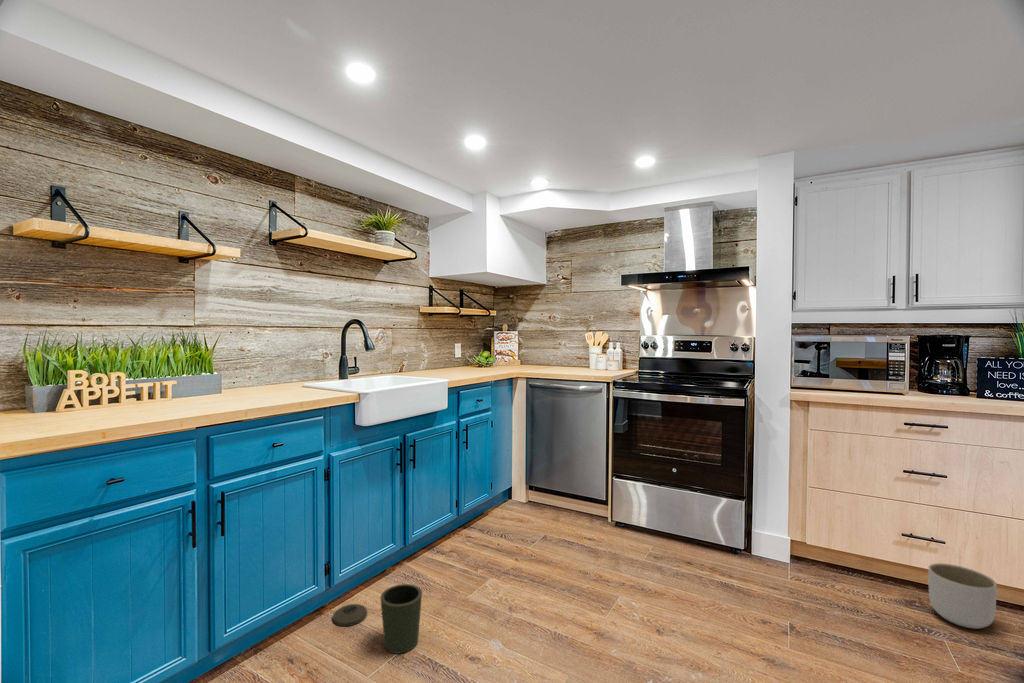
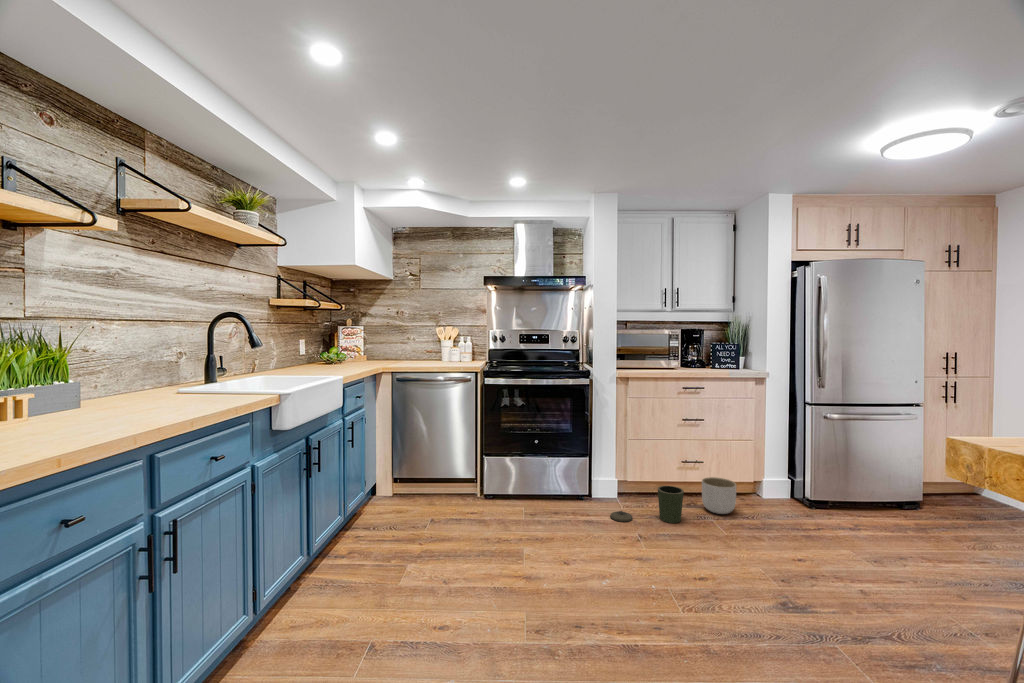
trash can: present [333,584,422,653] -> present [610,486,684,523]

